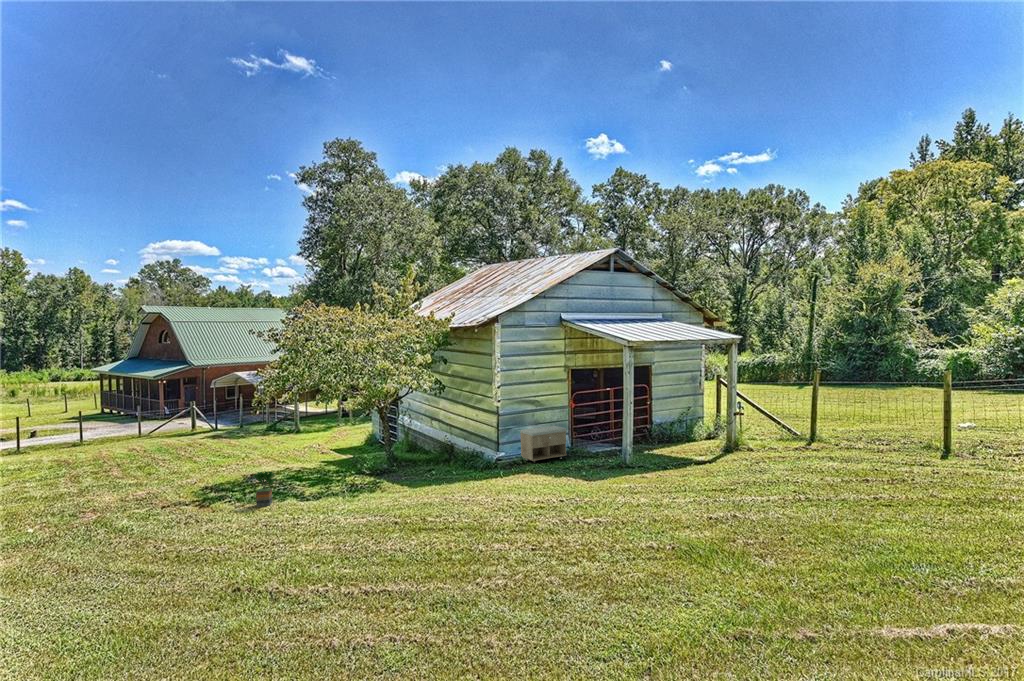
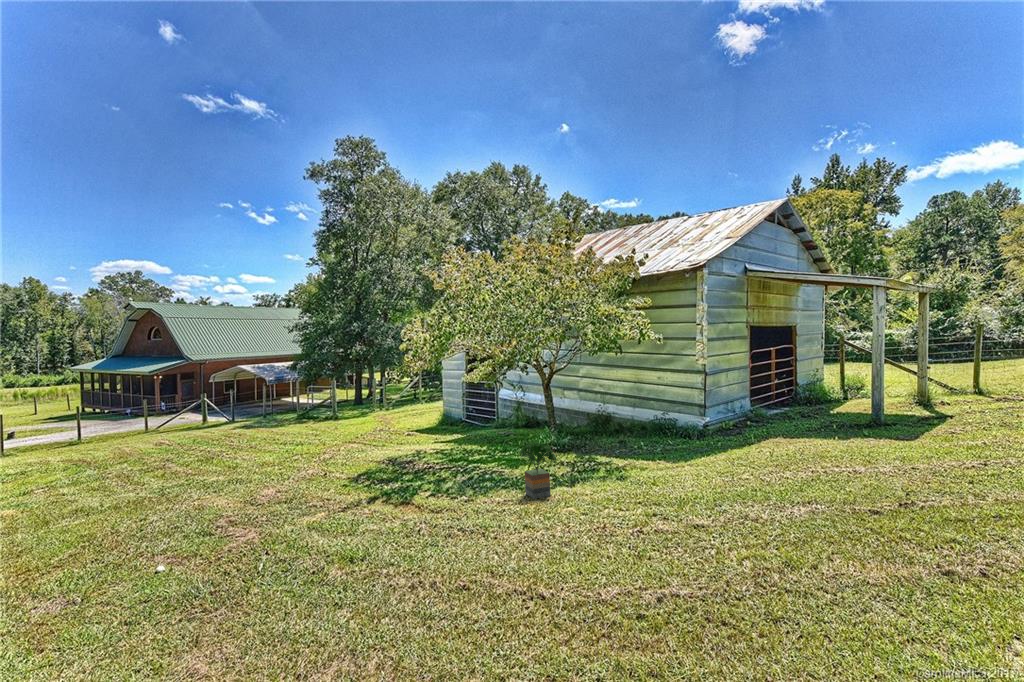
storage bench: present [520,426,567,463] -> none [722,385,772,427]

